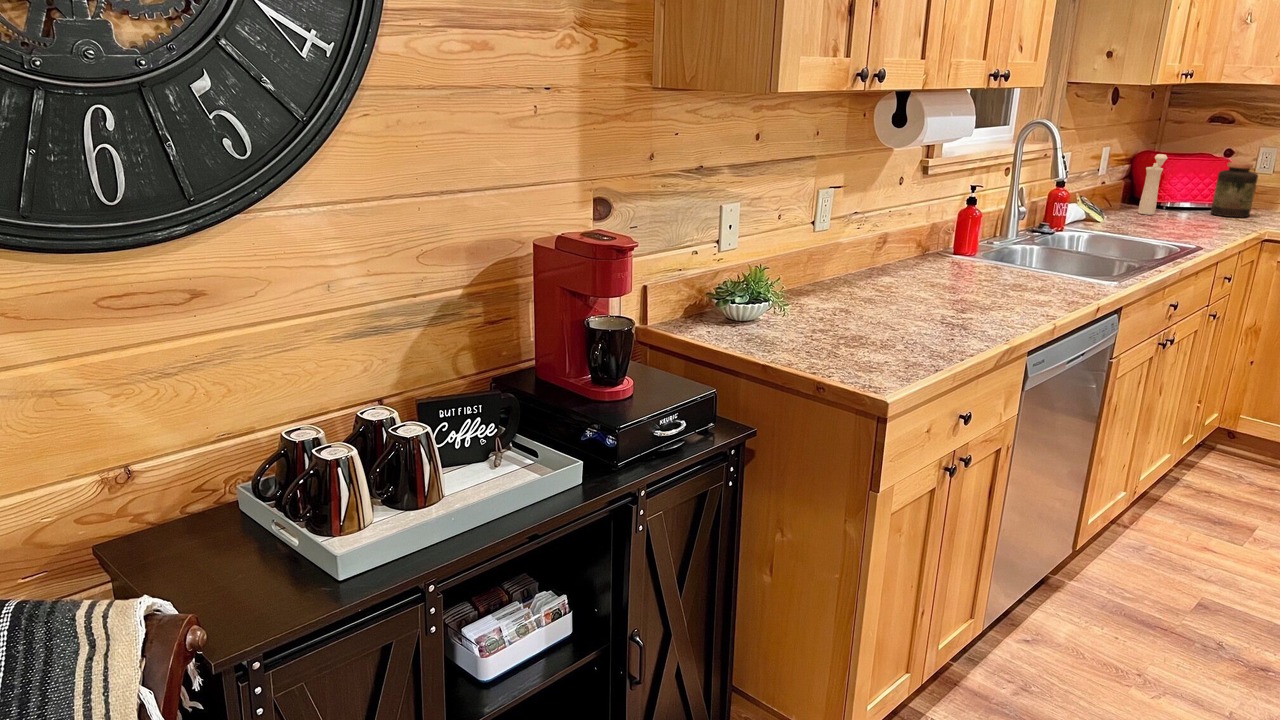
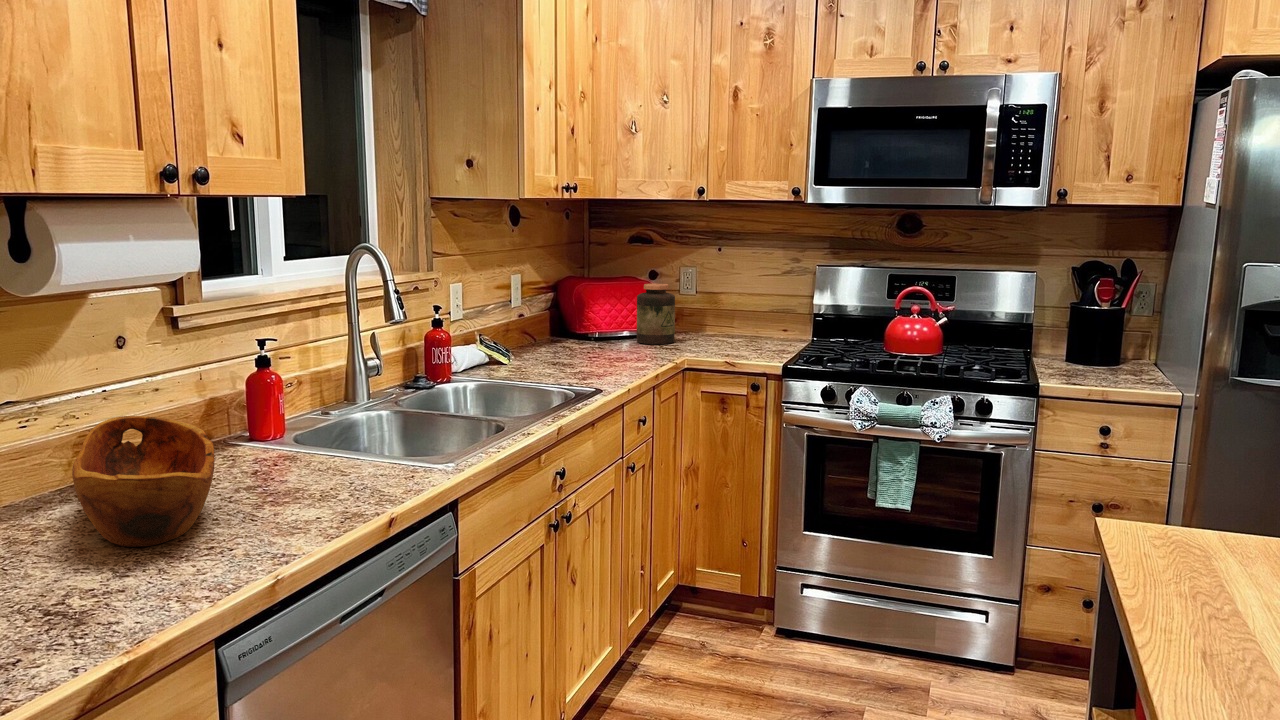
pepper mill: present [1138,154,1167,215] -> none [559,279,583,349]
wooden bowl: none [903,228,997,302] -> present [72,416,215,547]

